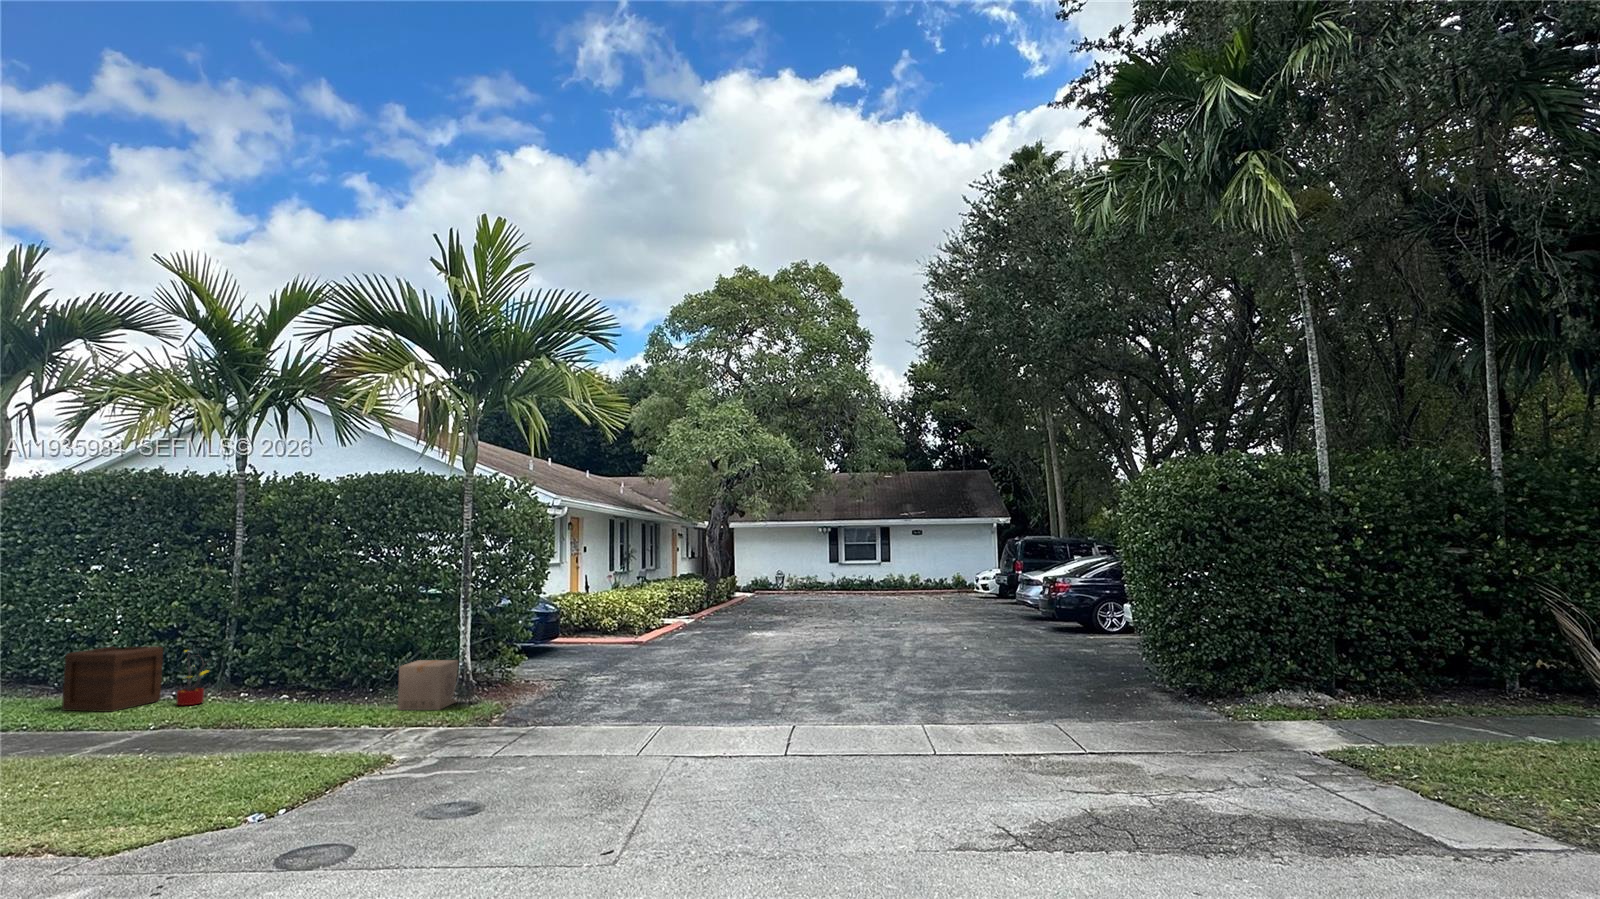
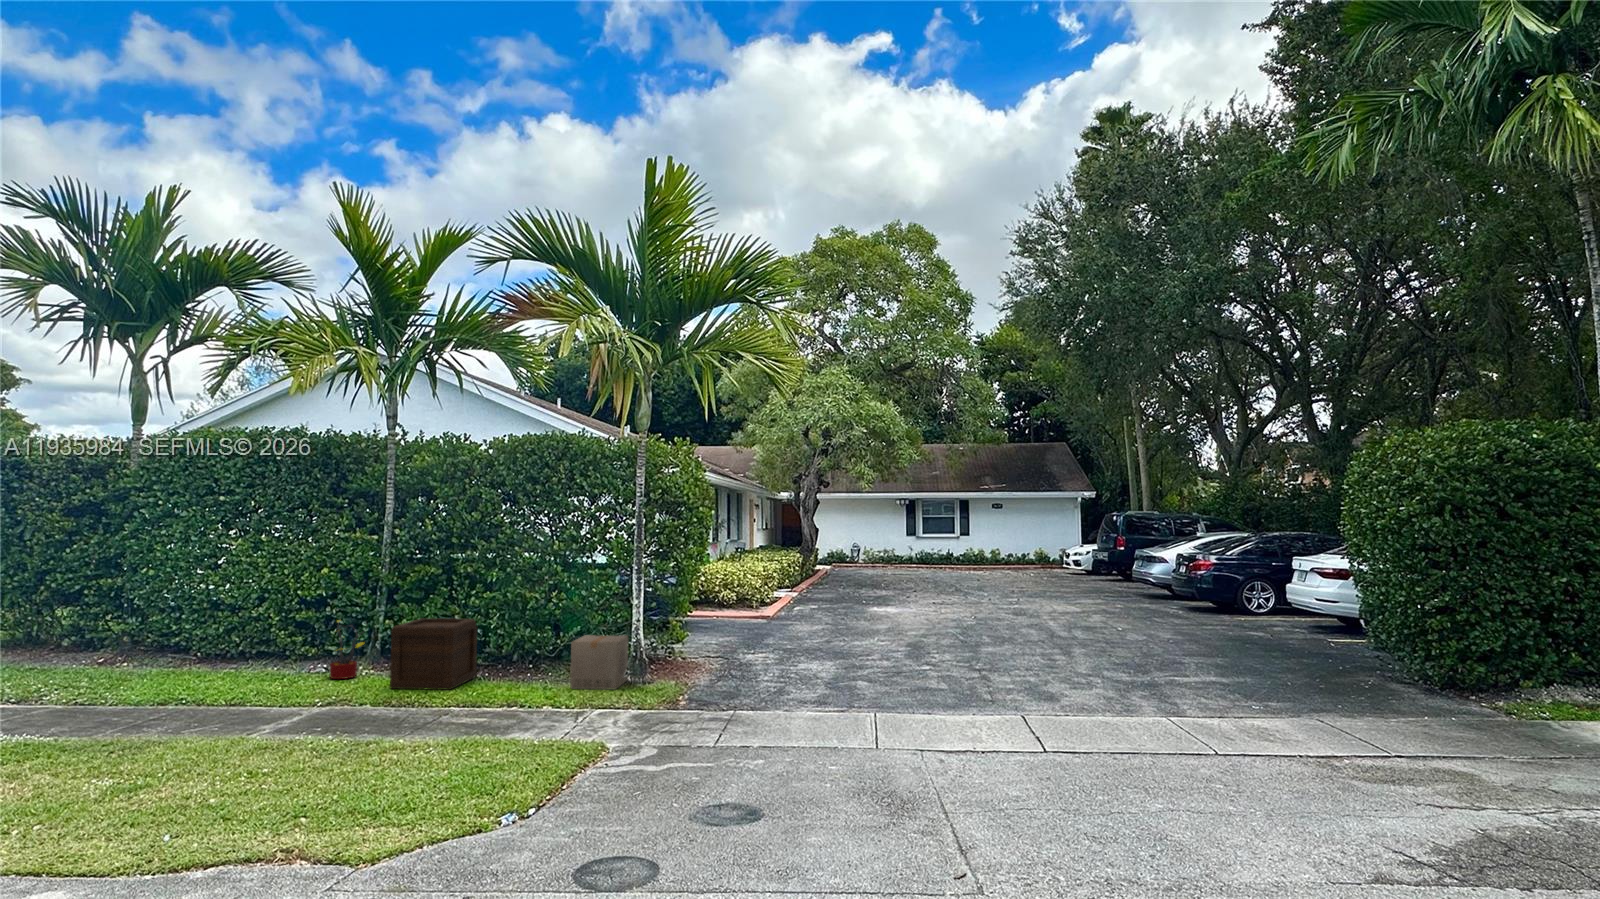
wooden crate: present [62,647,163,712] -> present [390,618,477,690]

